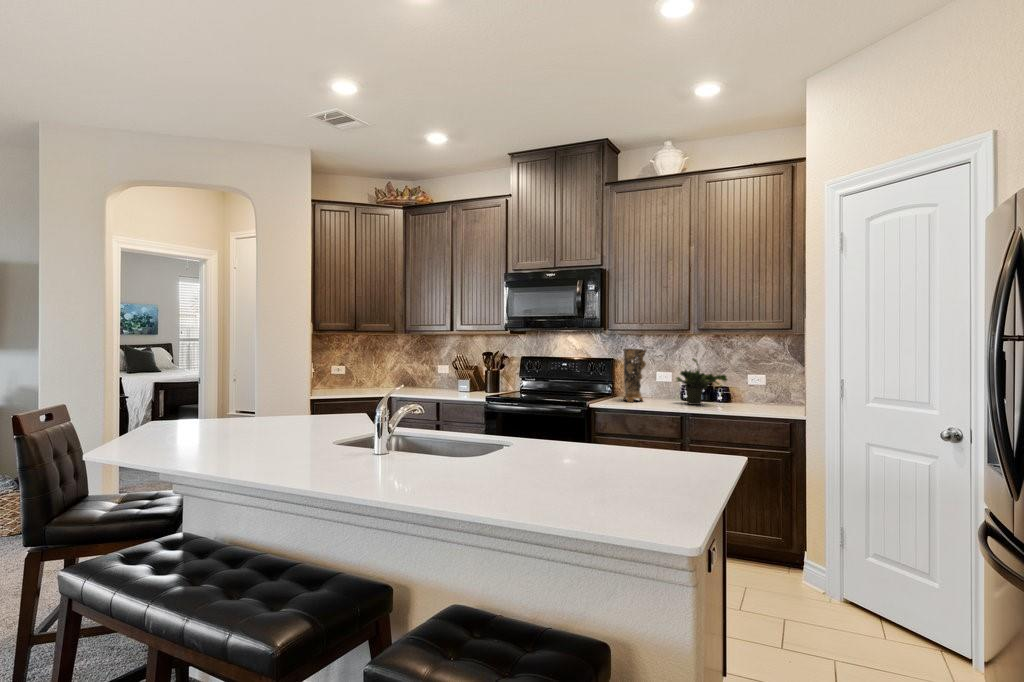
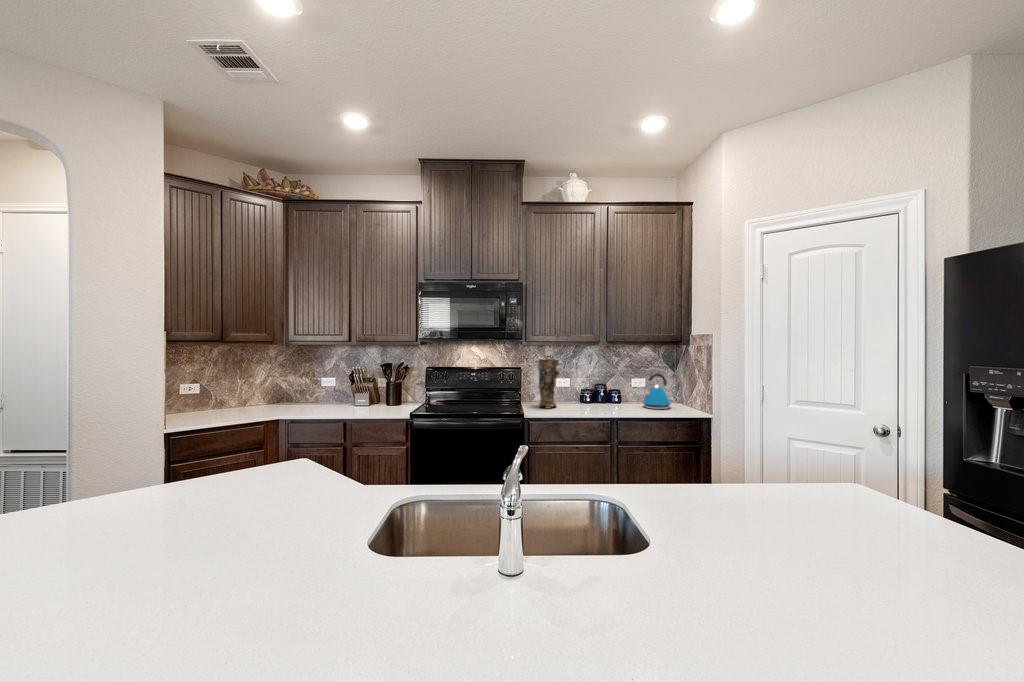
potted plant: present [676,358,727,405] -> none [583,367,628,408]
kettle: none [749,368,788,410] -> present [643,374,671,409]

